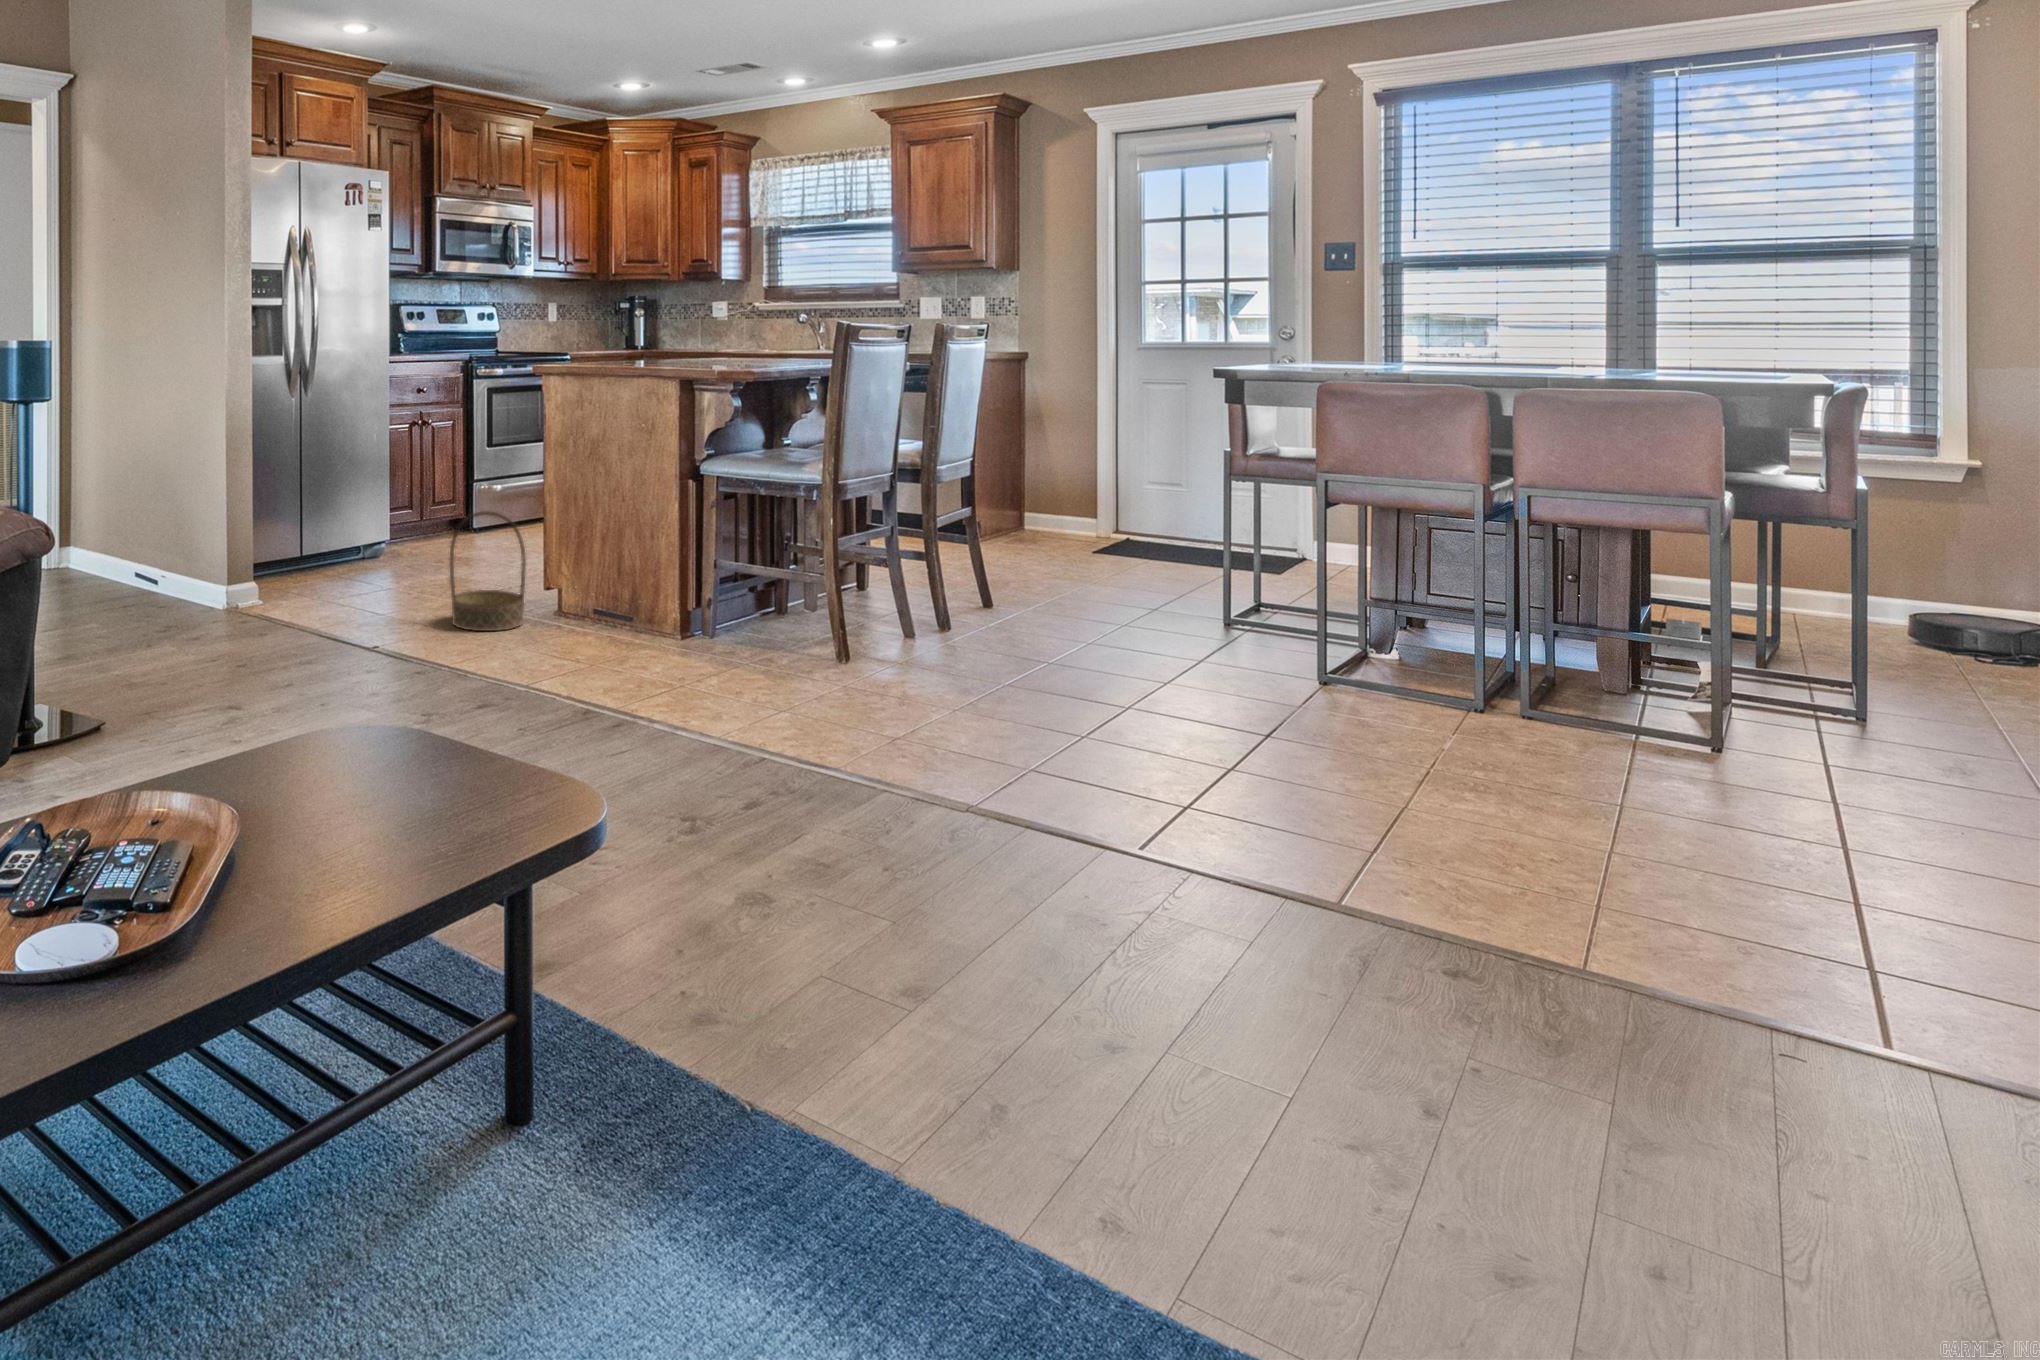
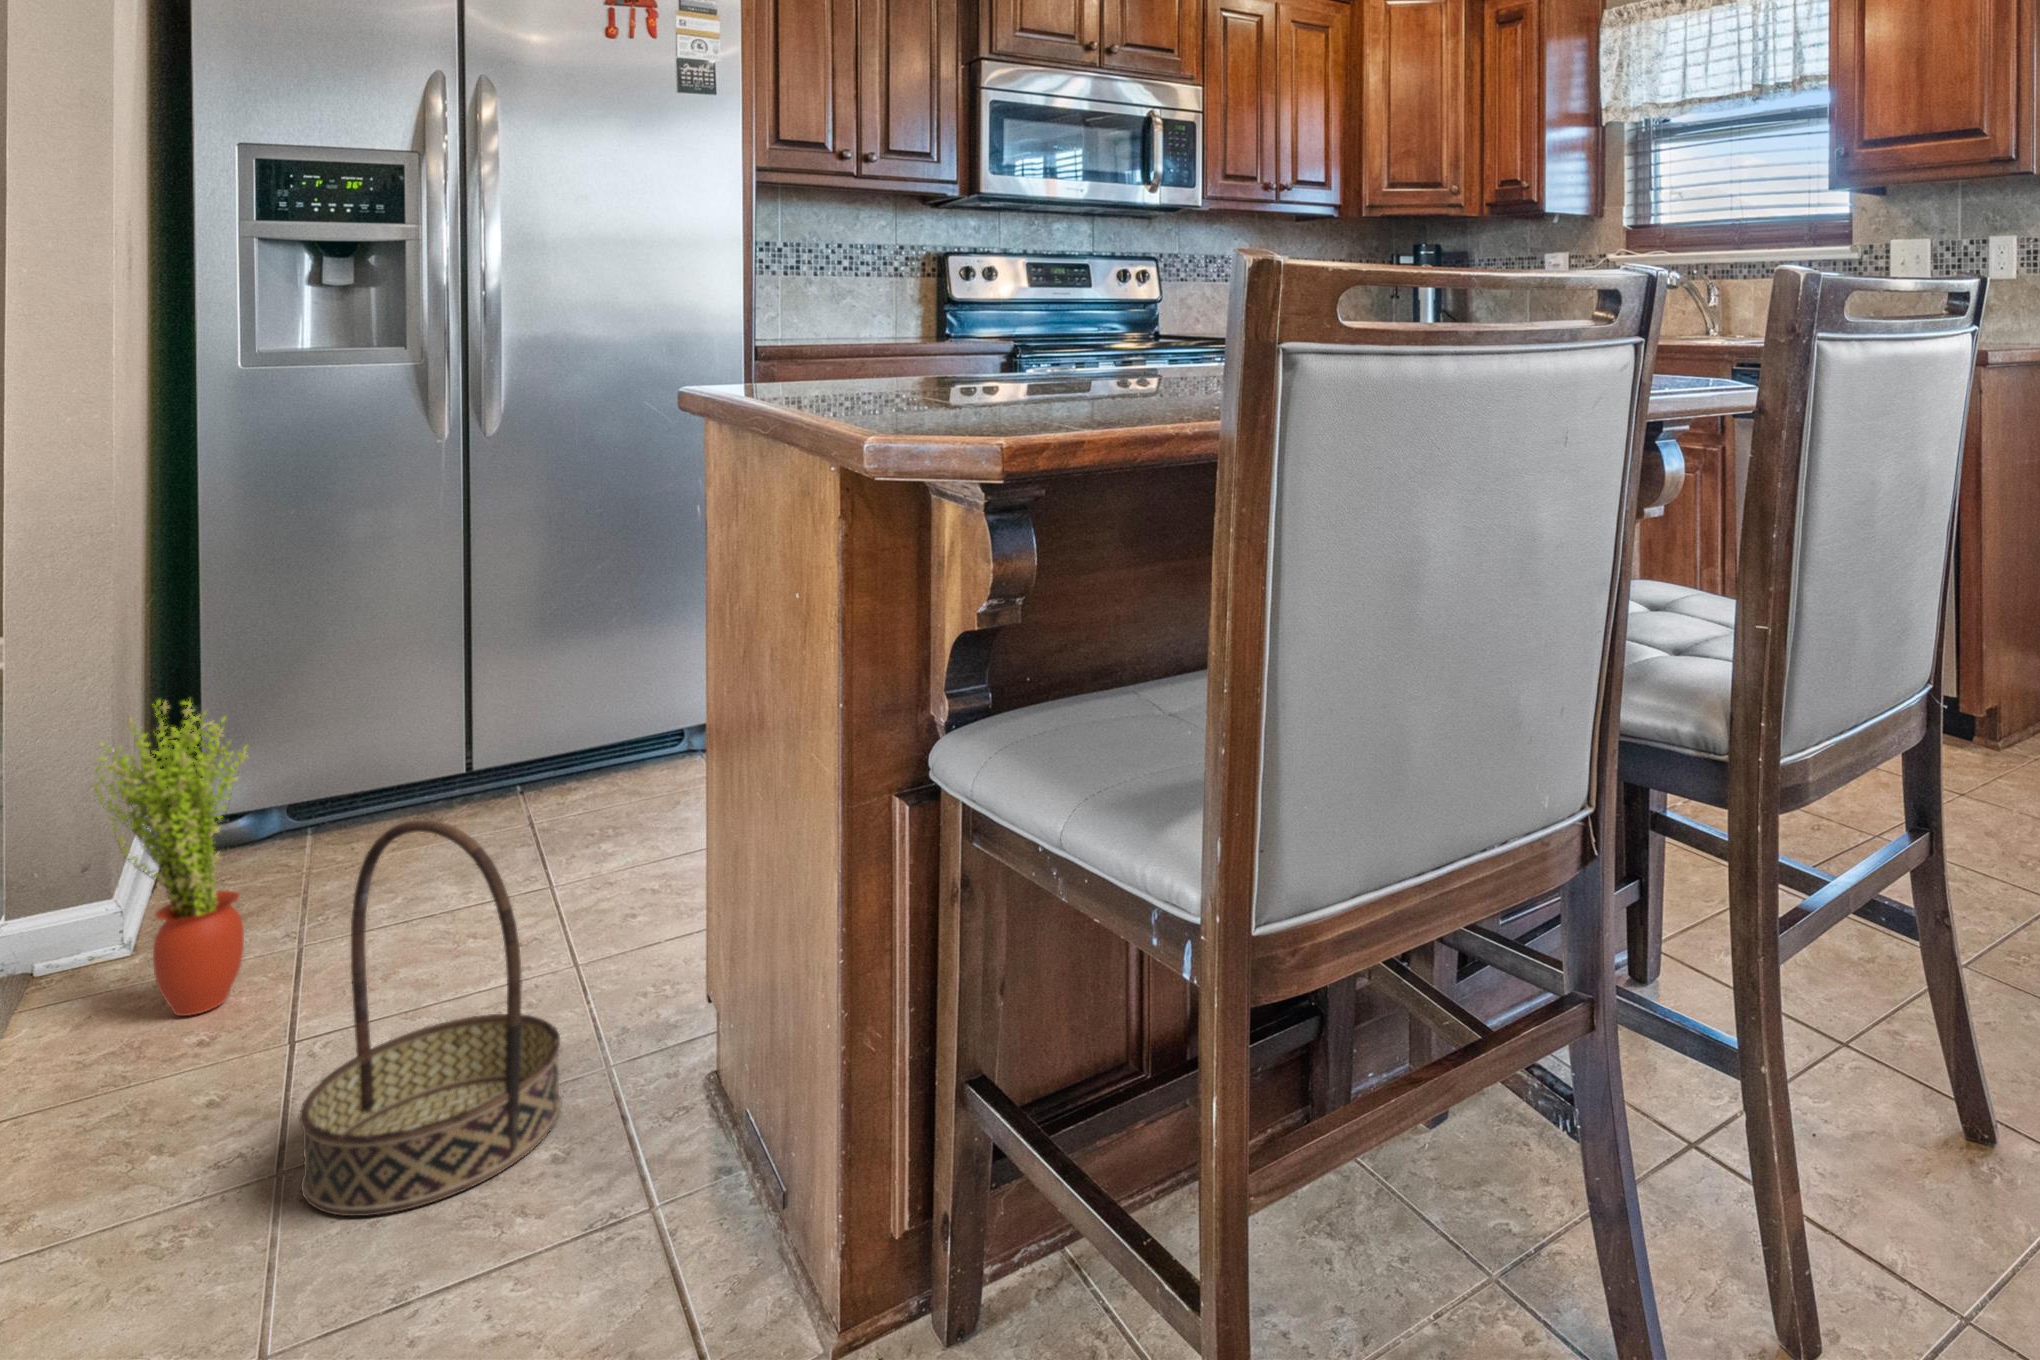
potted plant: none [293,488,344,610] -> present [92,700,247,1016]

